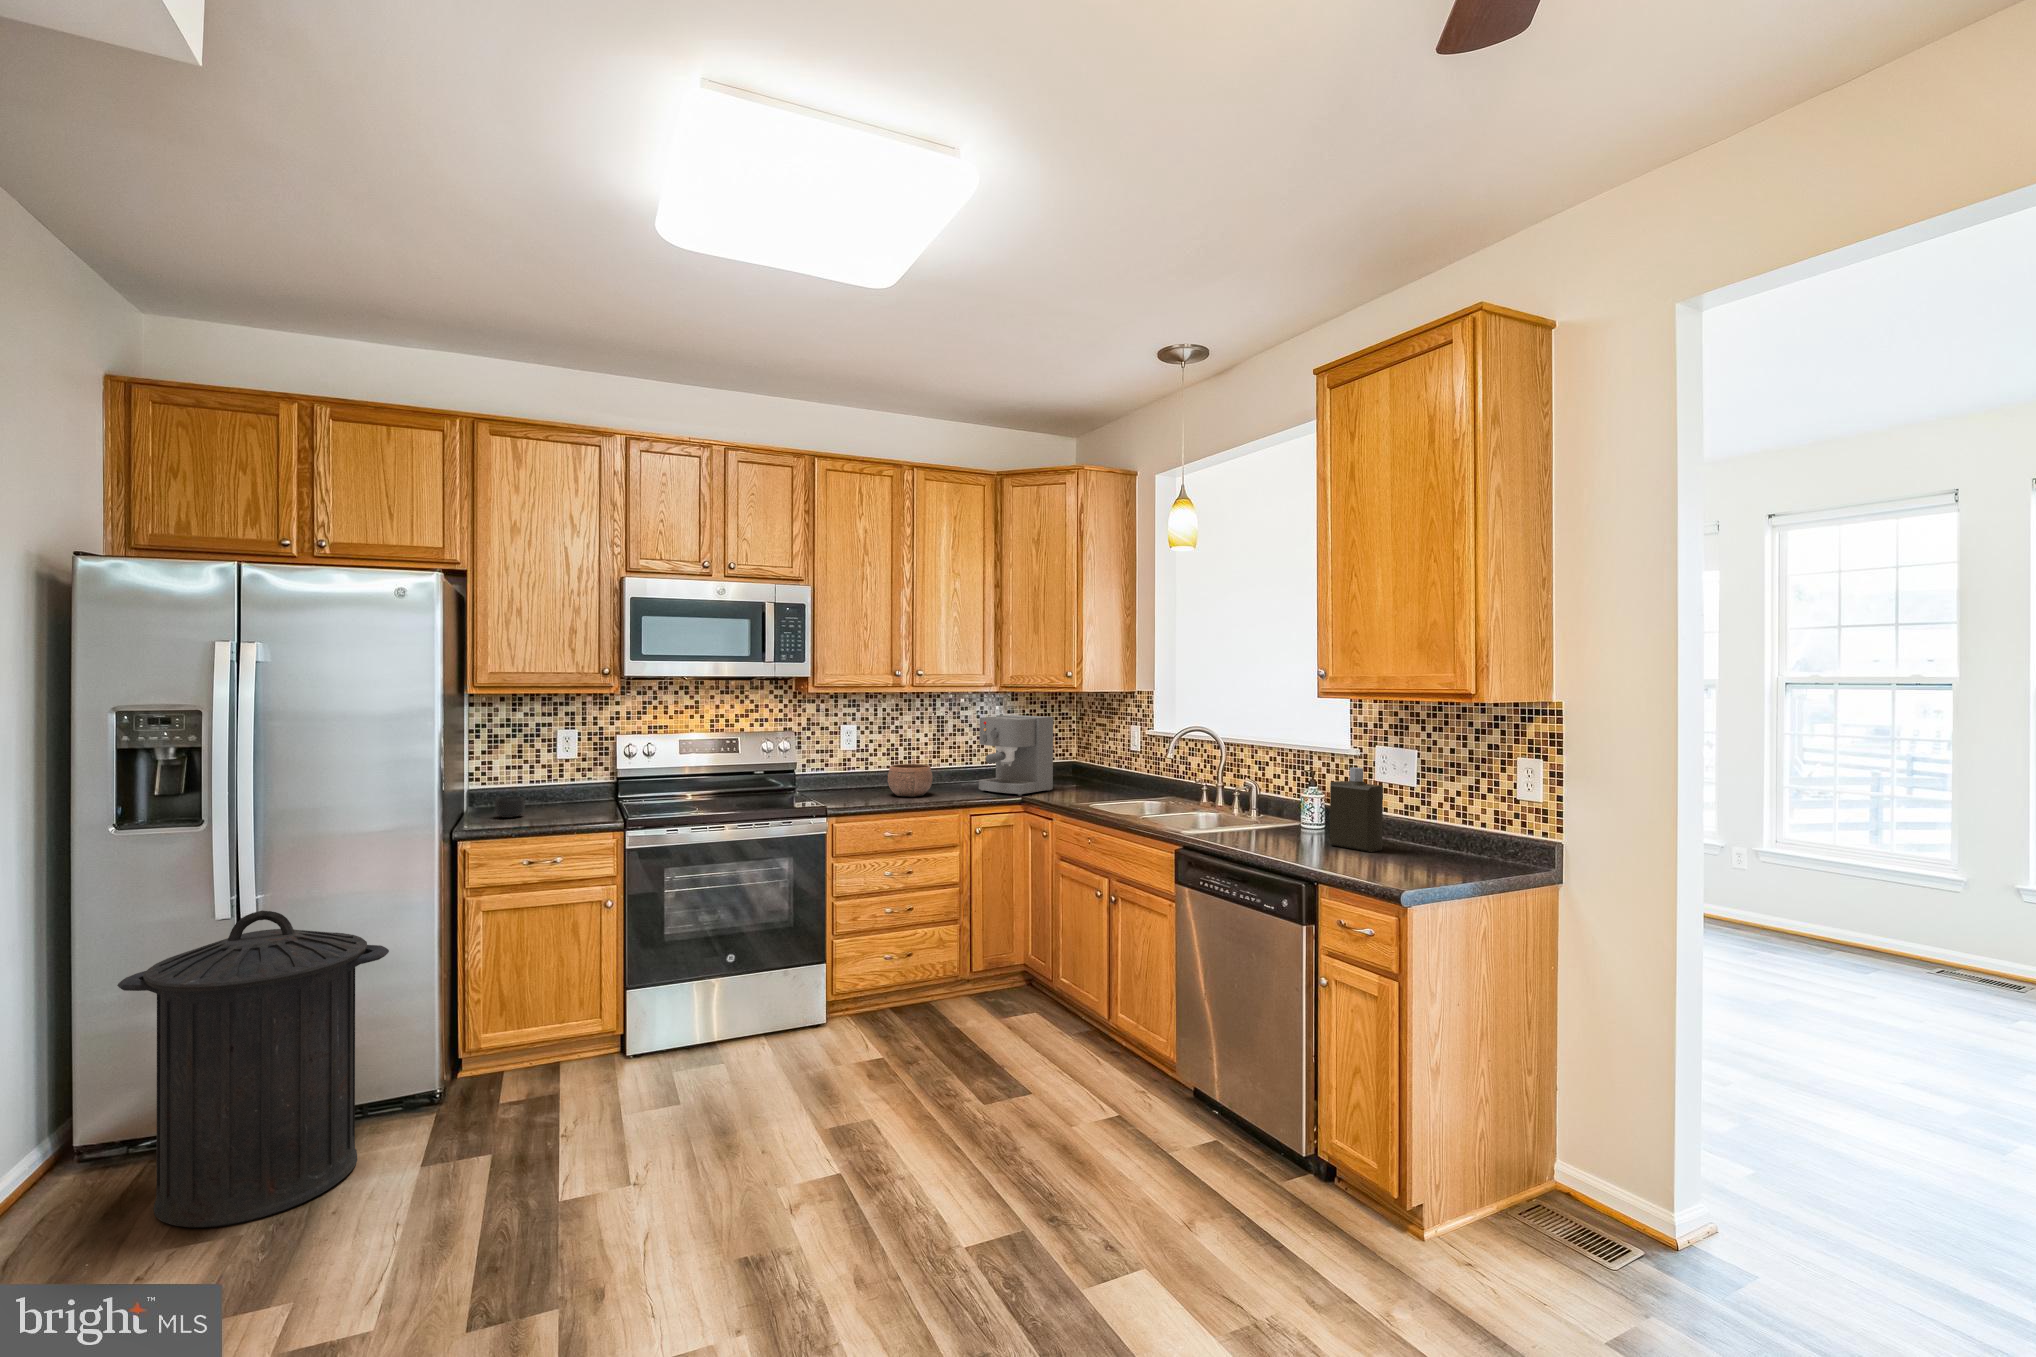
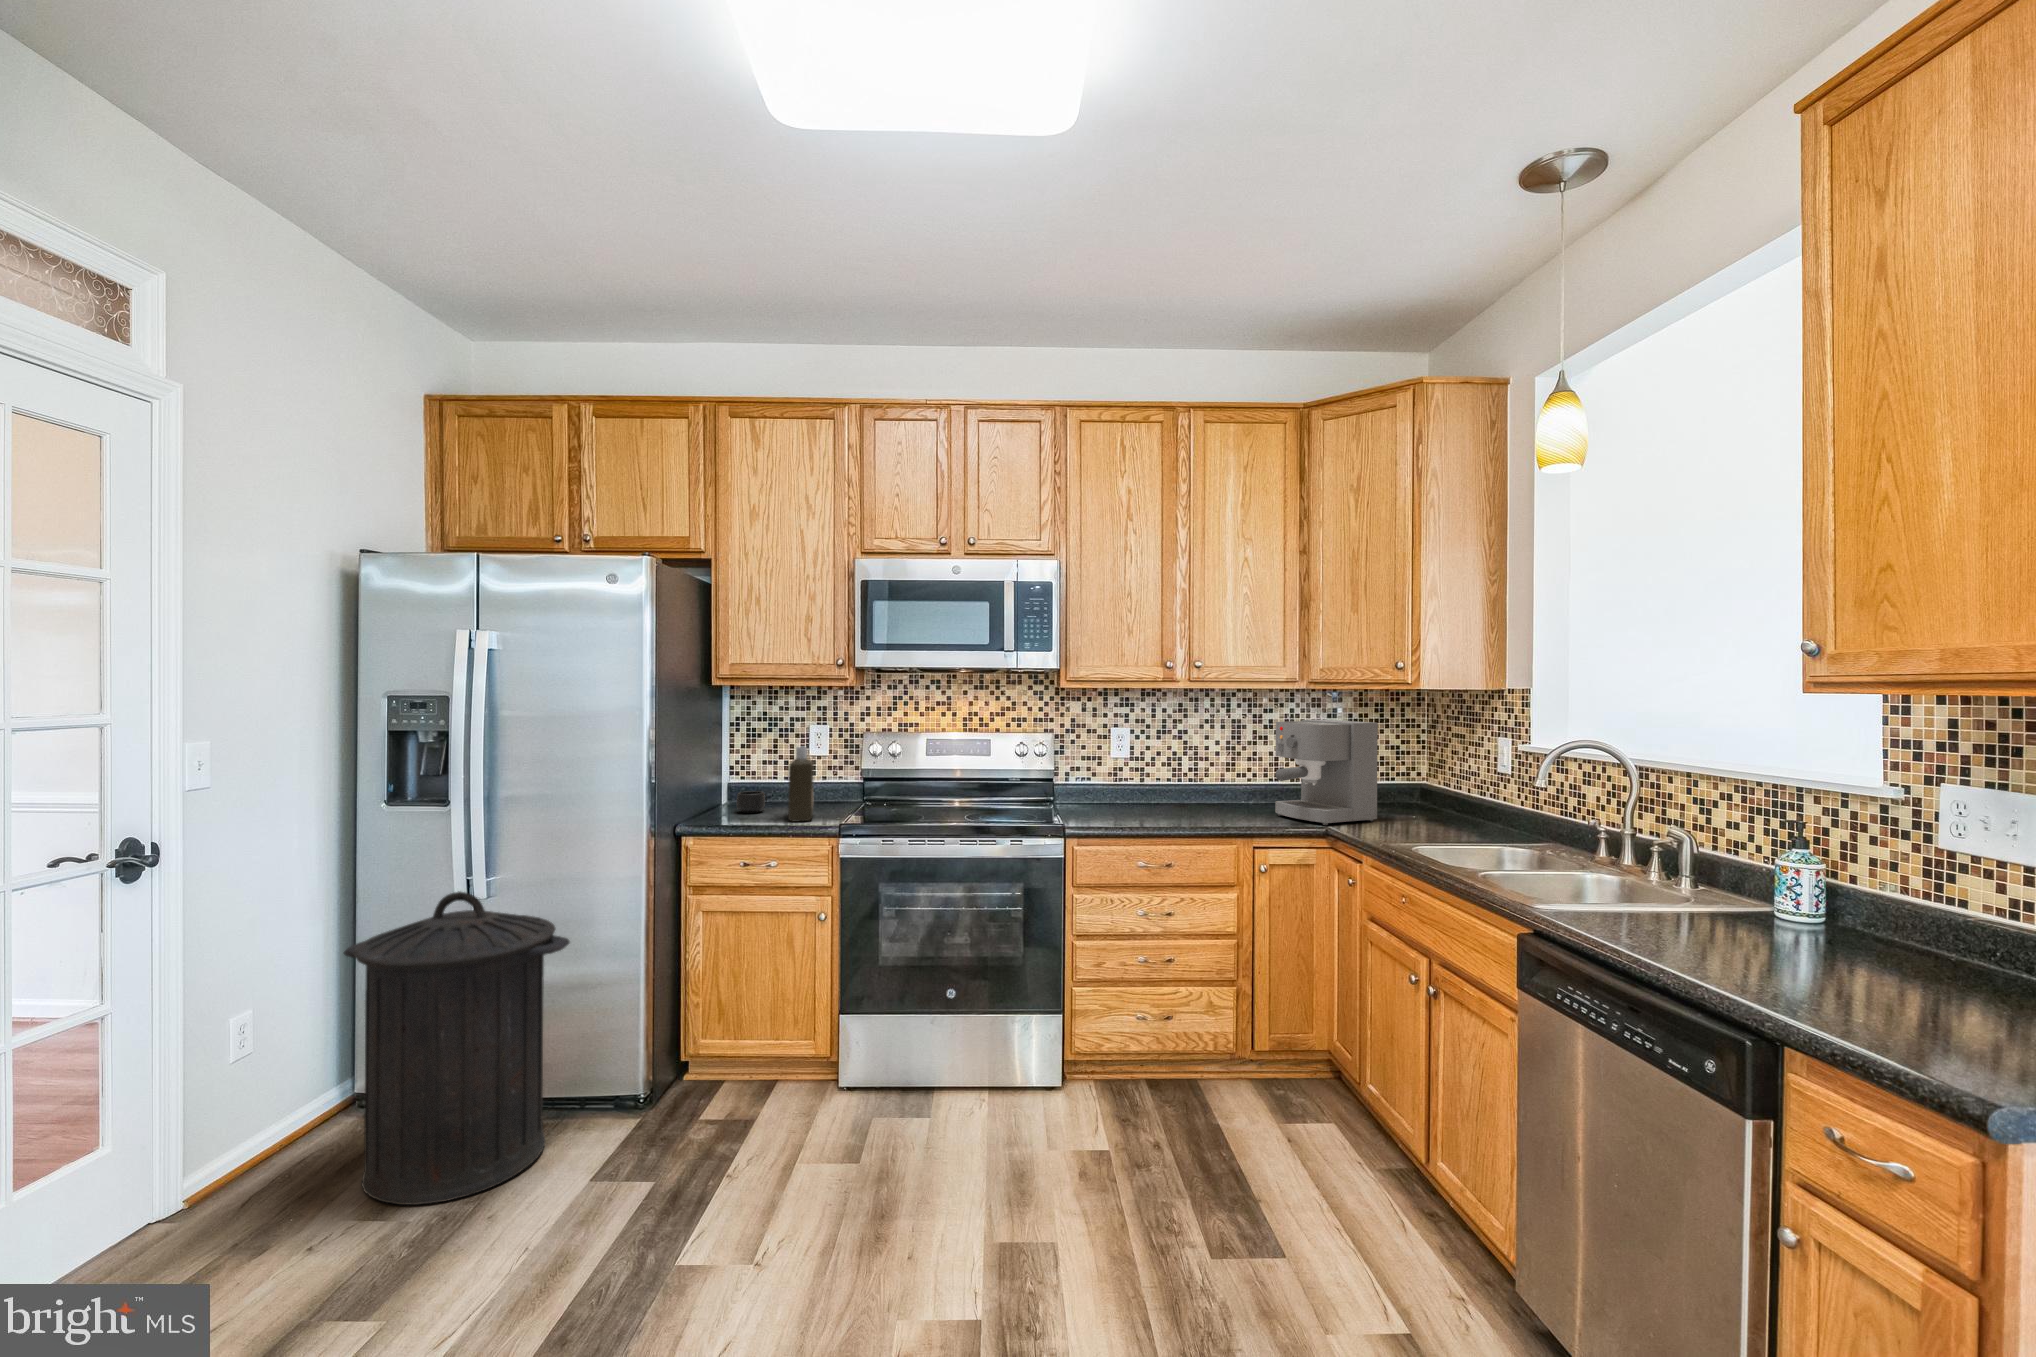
bowl: present [888,764,933,797] -> none [1156,777,1211,817]
bottle: present [1330,767,1383,852] -> present [788,747,814,822]

